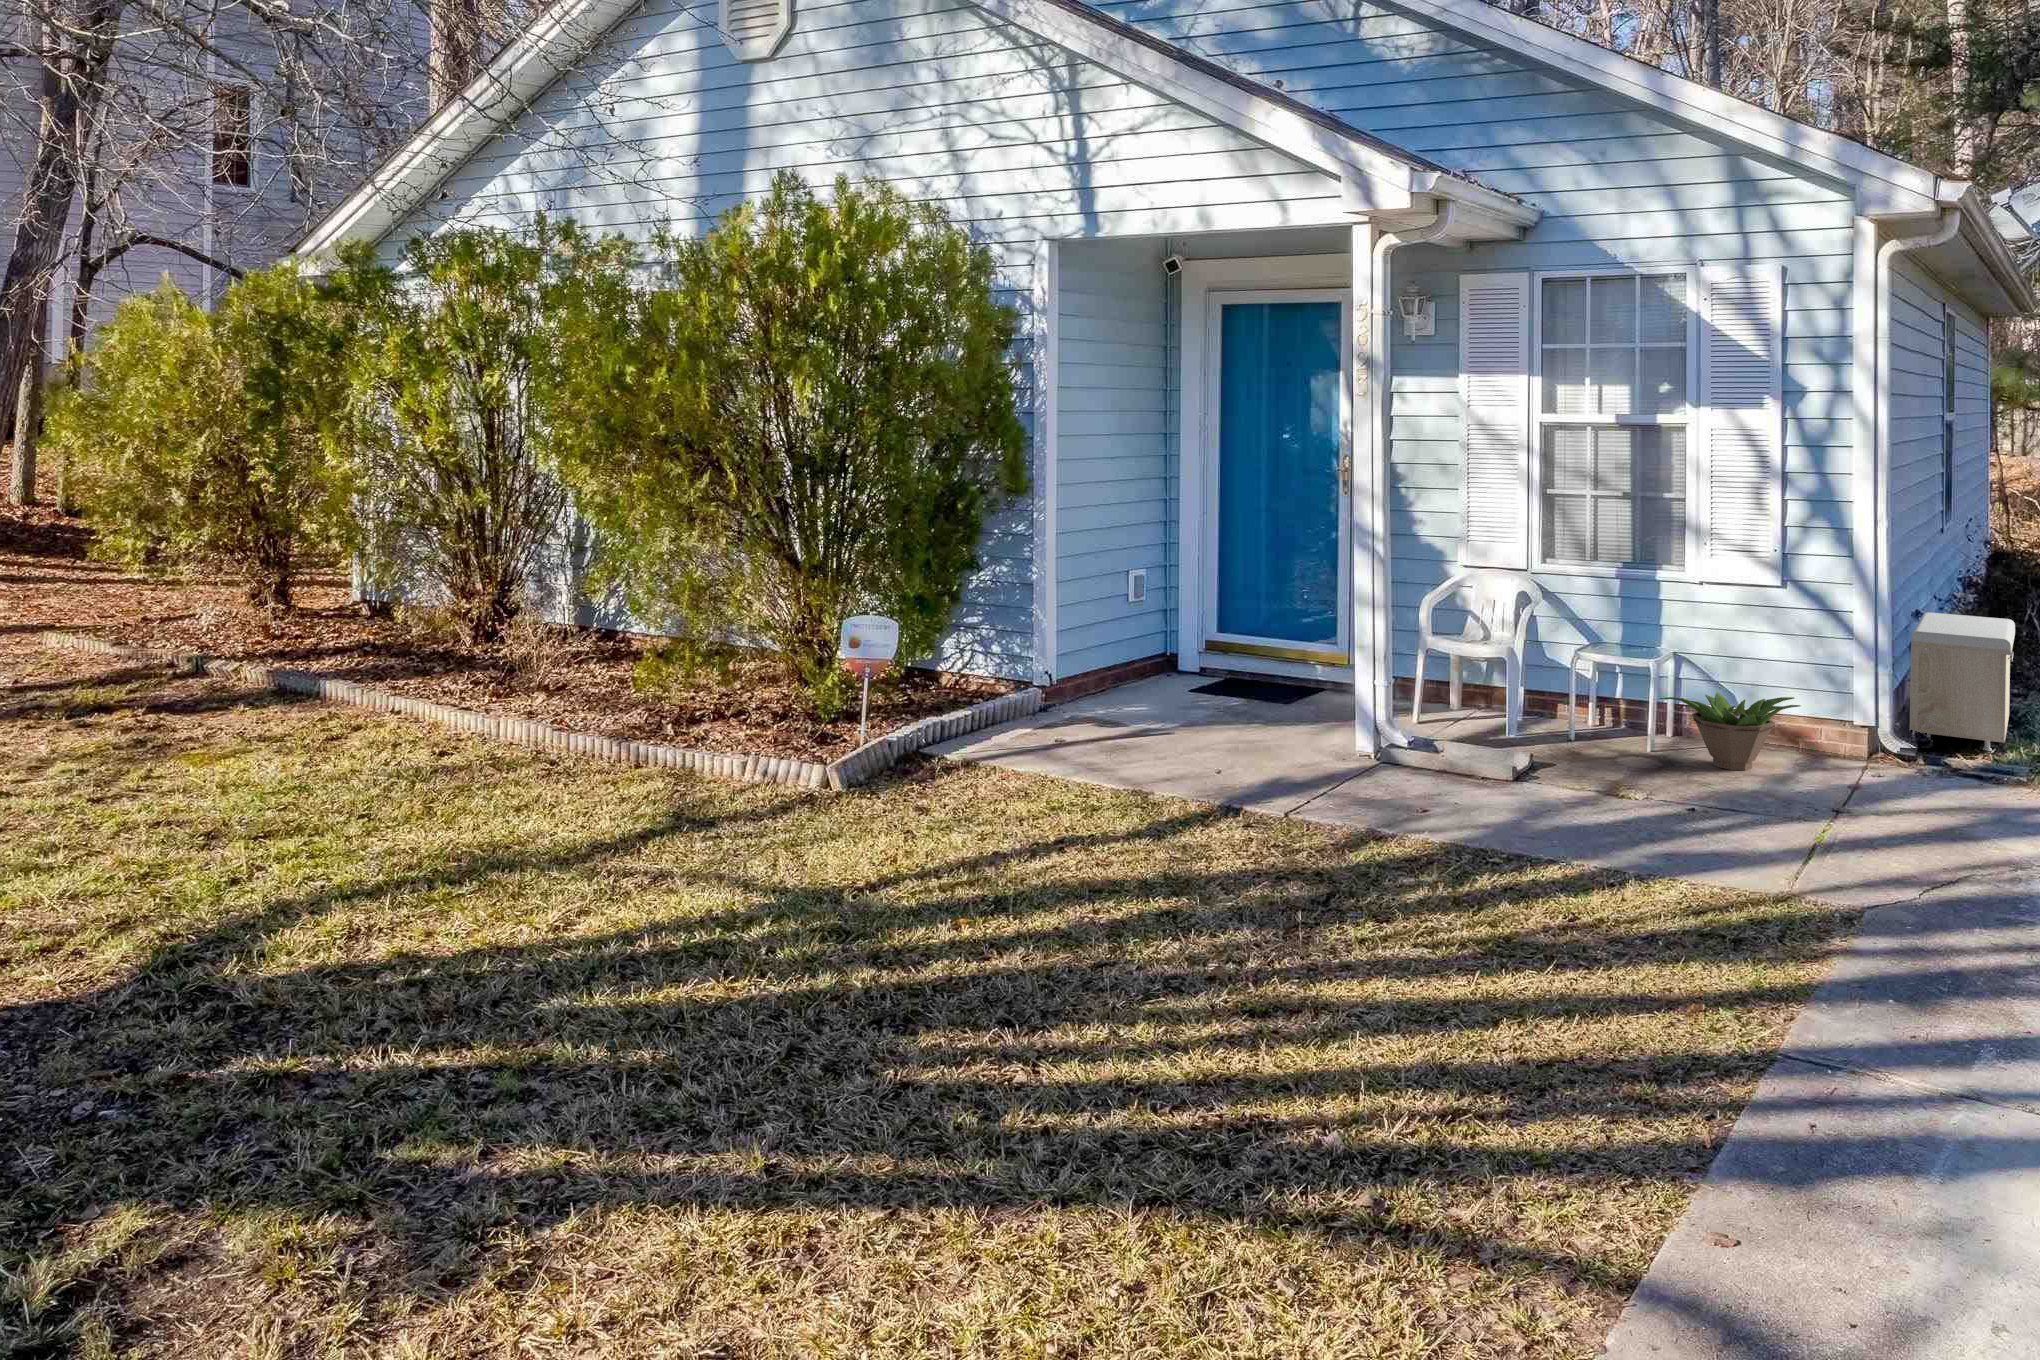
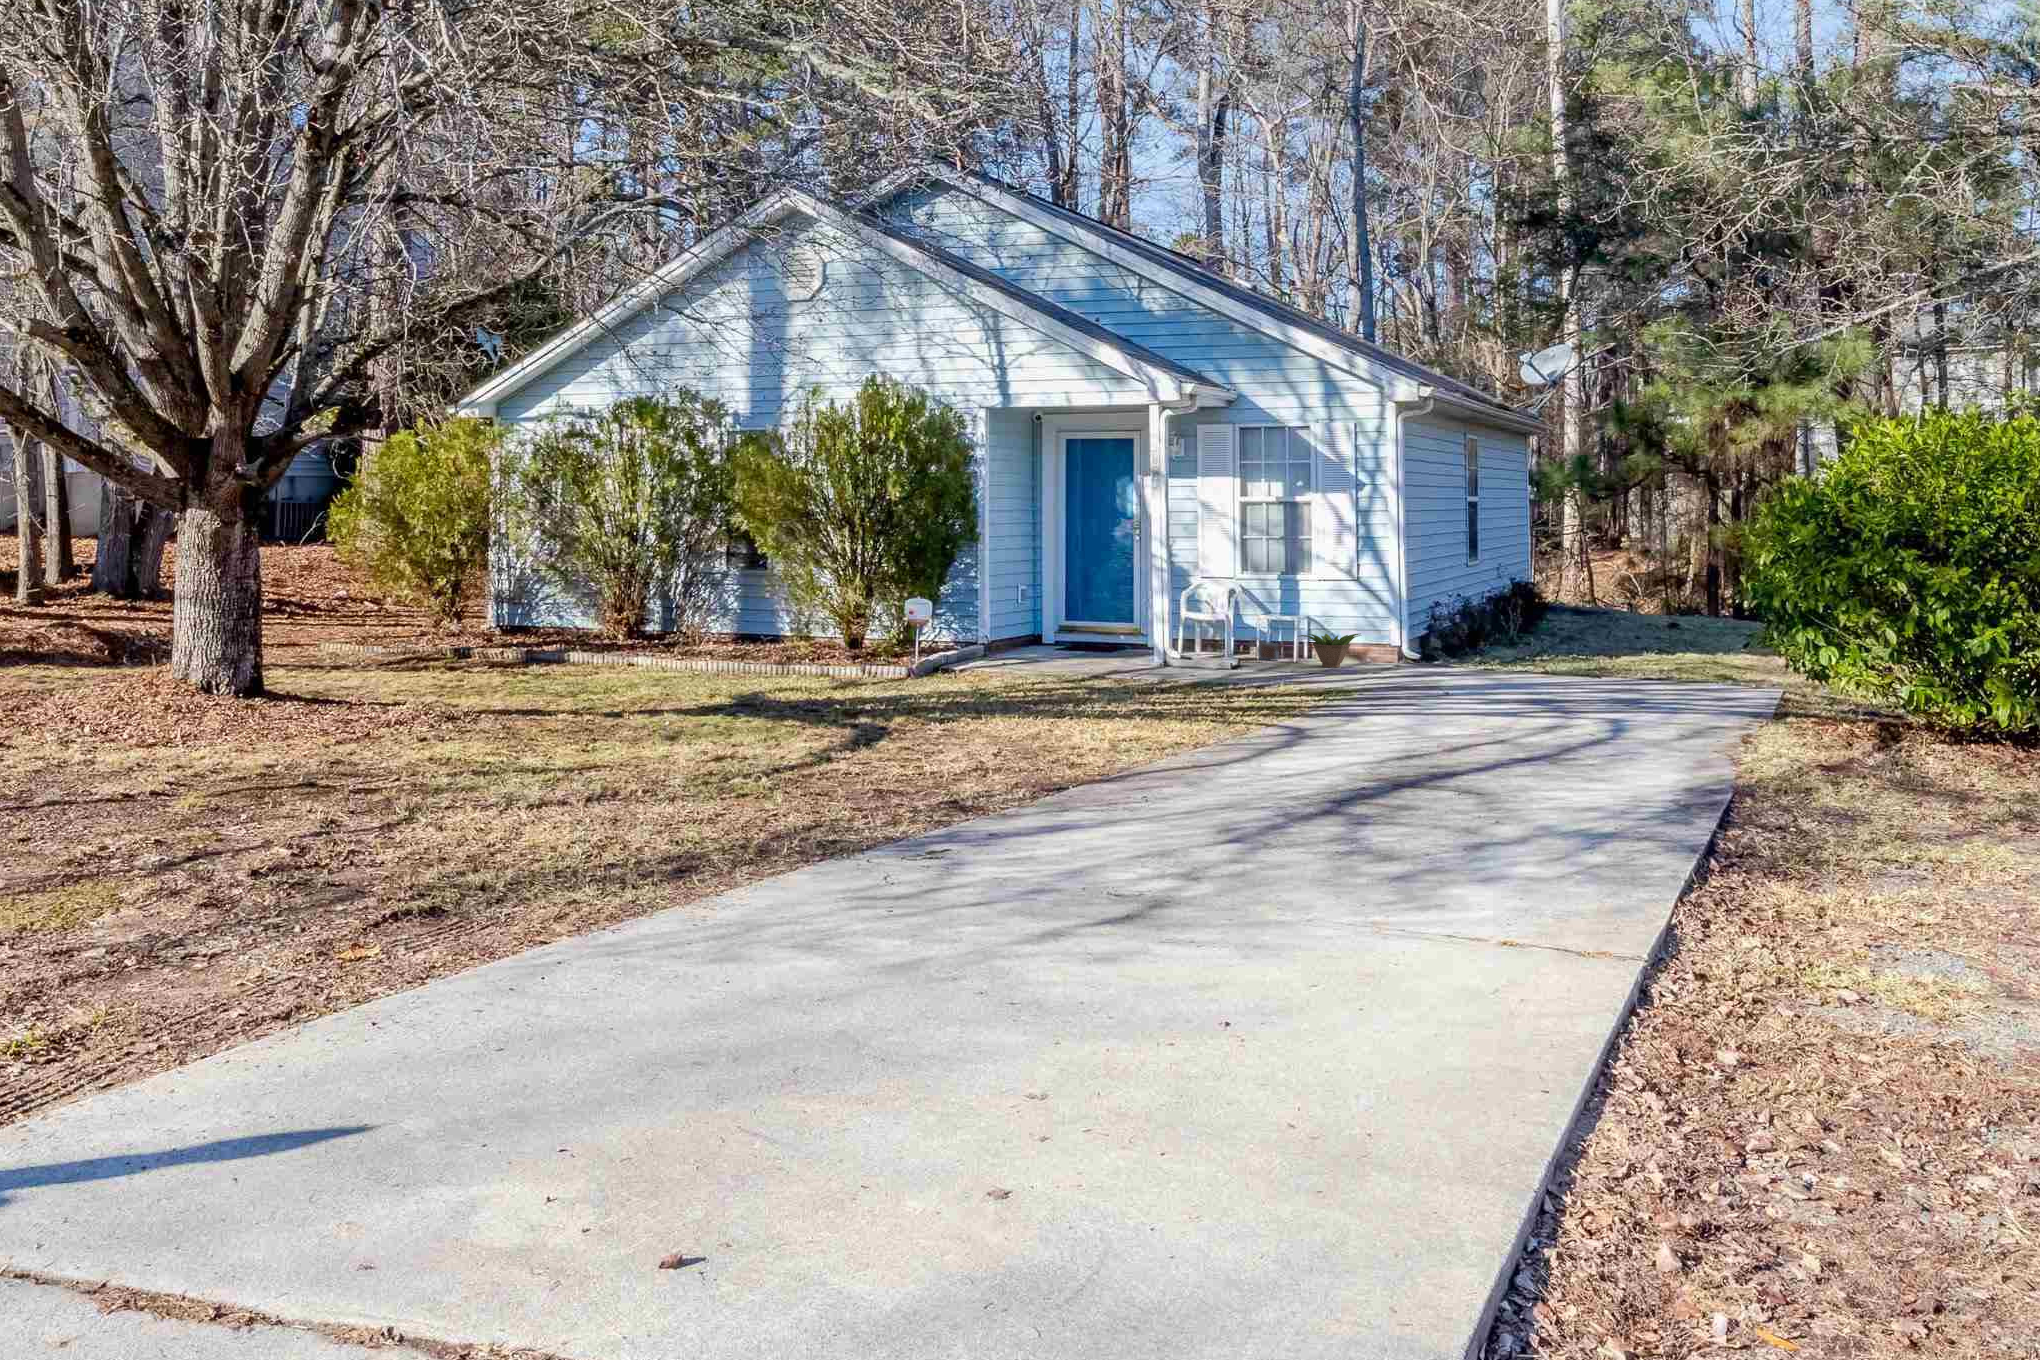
storage bench: present [1910,612,2015,751] -> none [1425,599,1486,662]
watering can: none [1558,692,1640,741] -> present [1257,639,1288,660]

